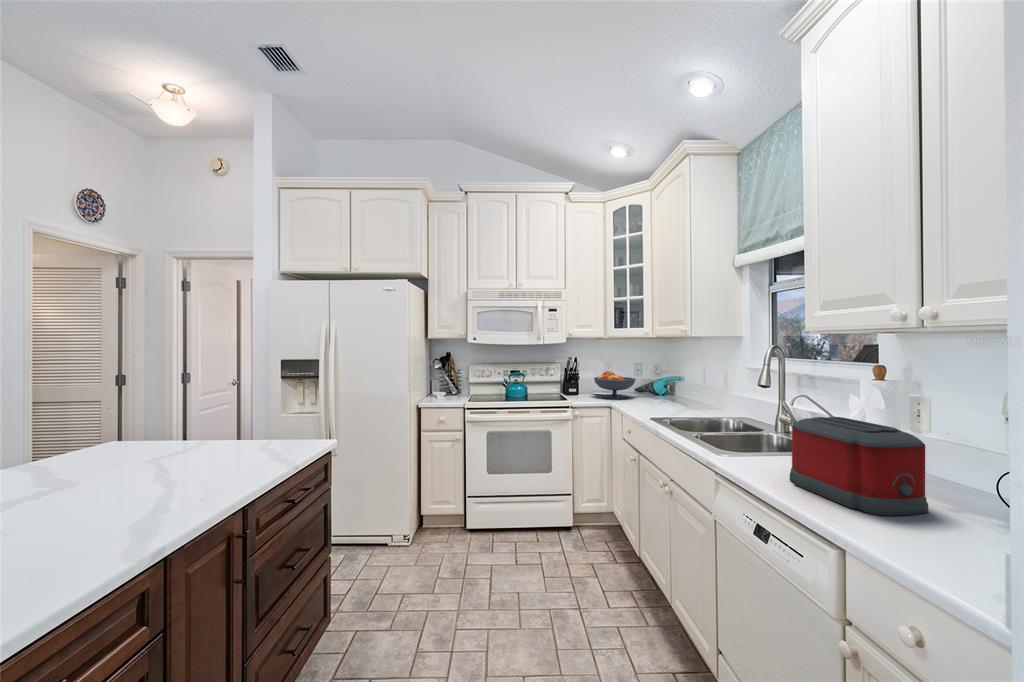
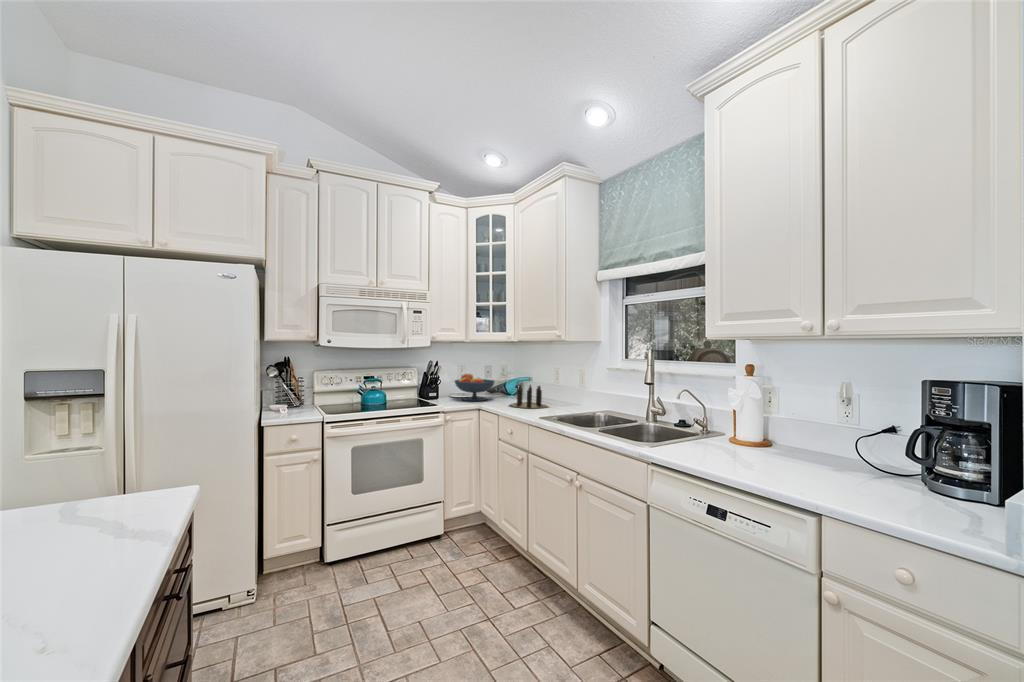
candle: none [641,382,698,409] -> present [510,384,548,409]
toaster: present [790,417,928,516] -> none [709,409,809,481]

